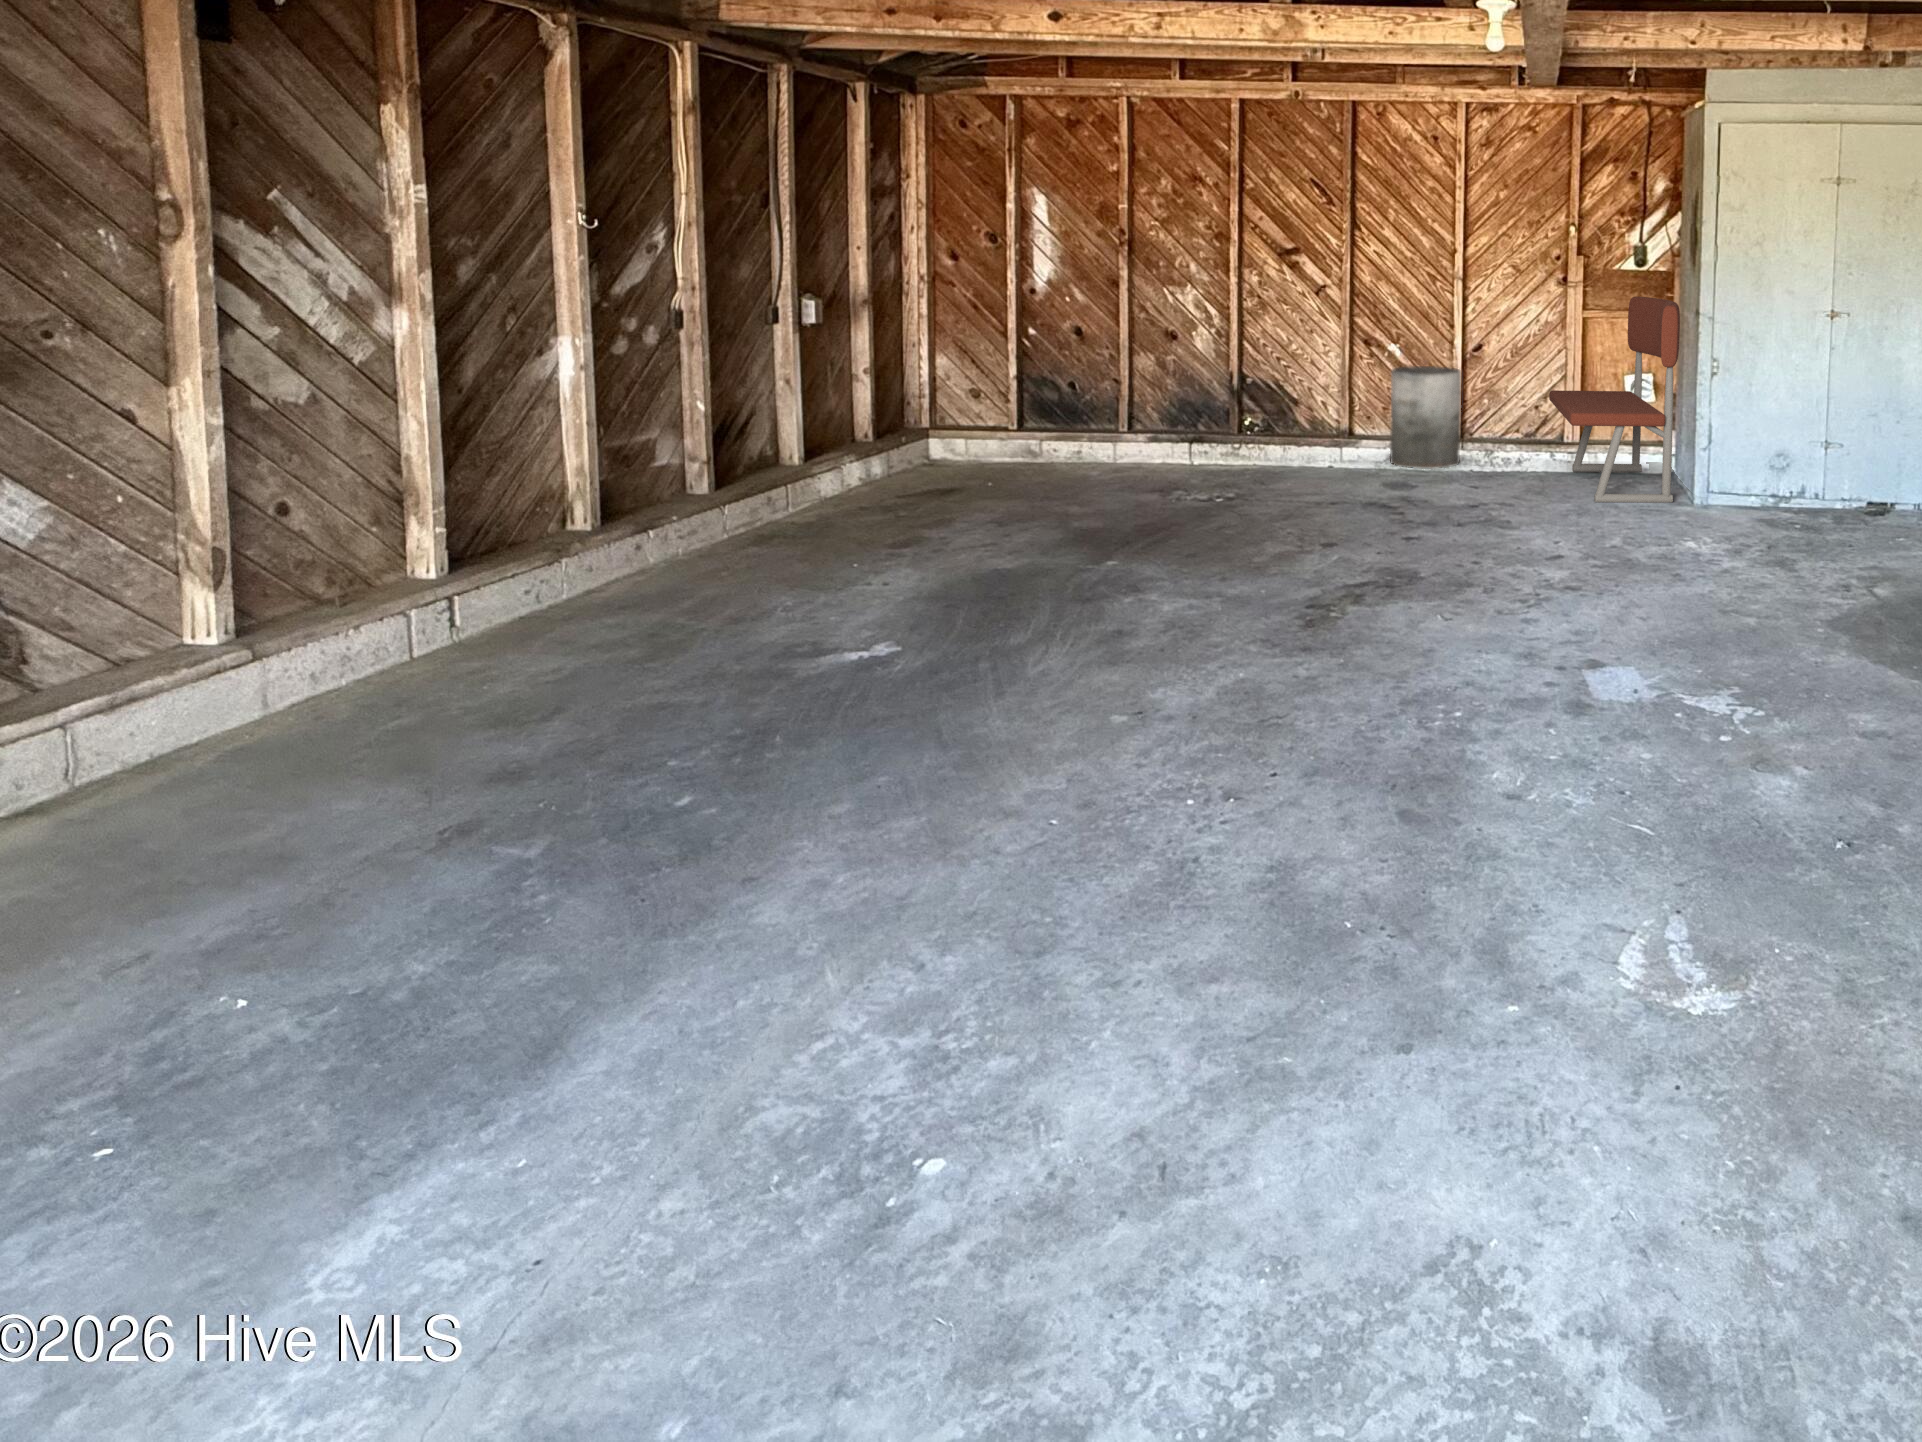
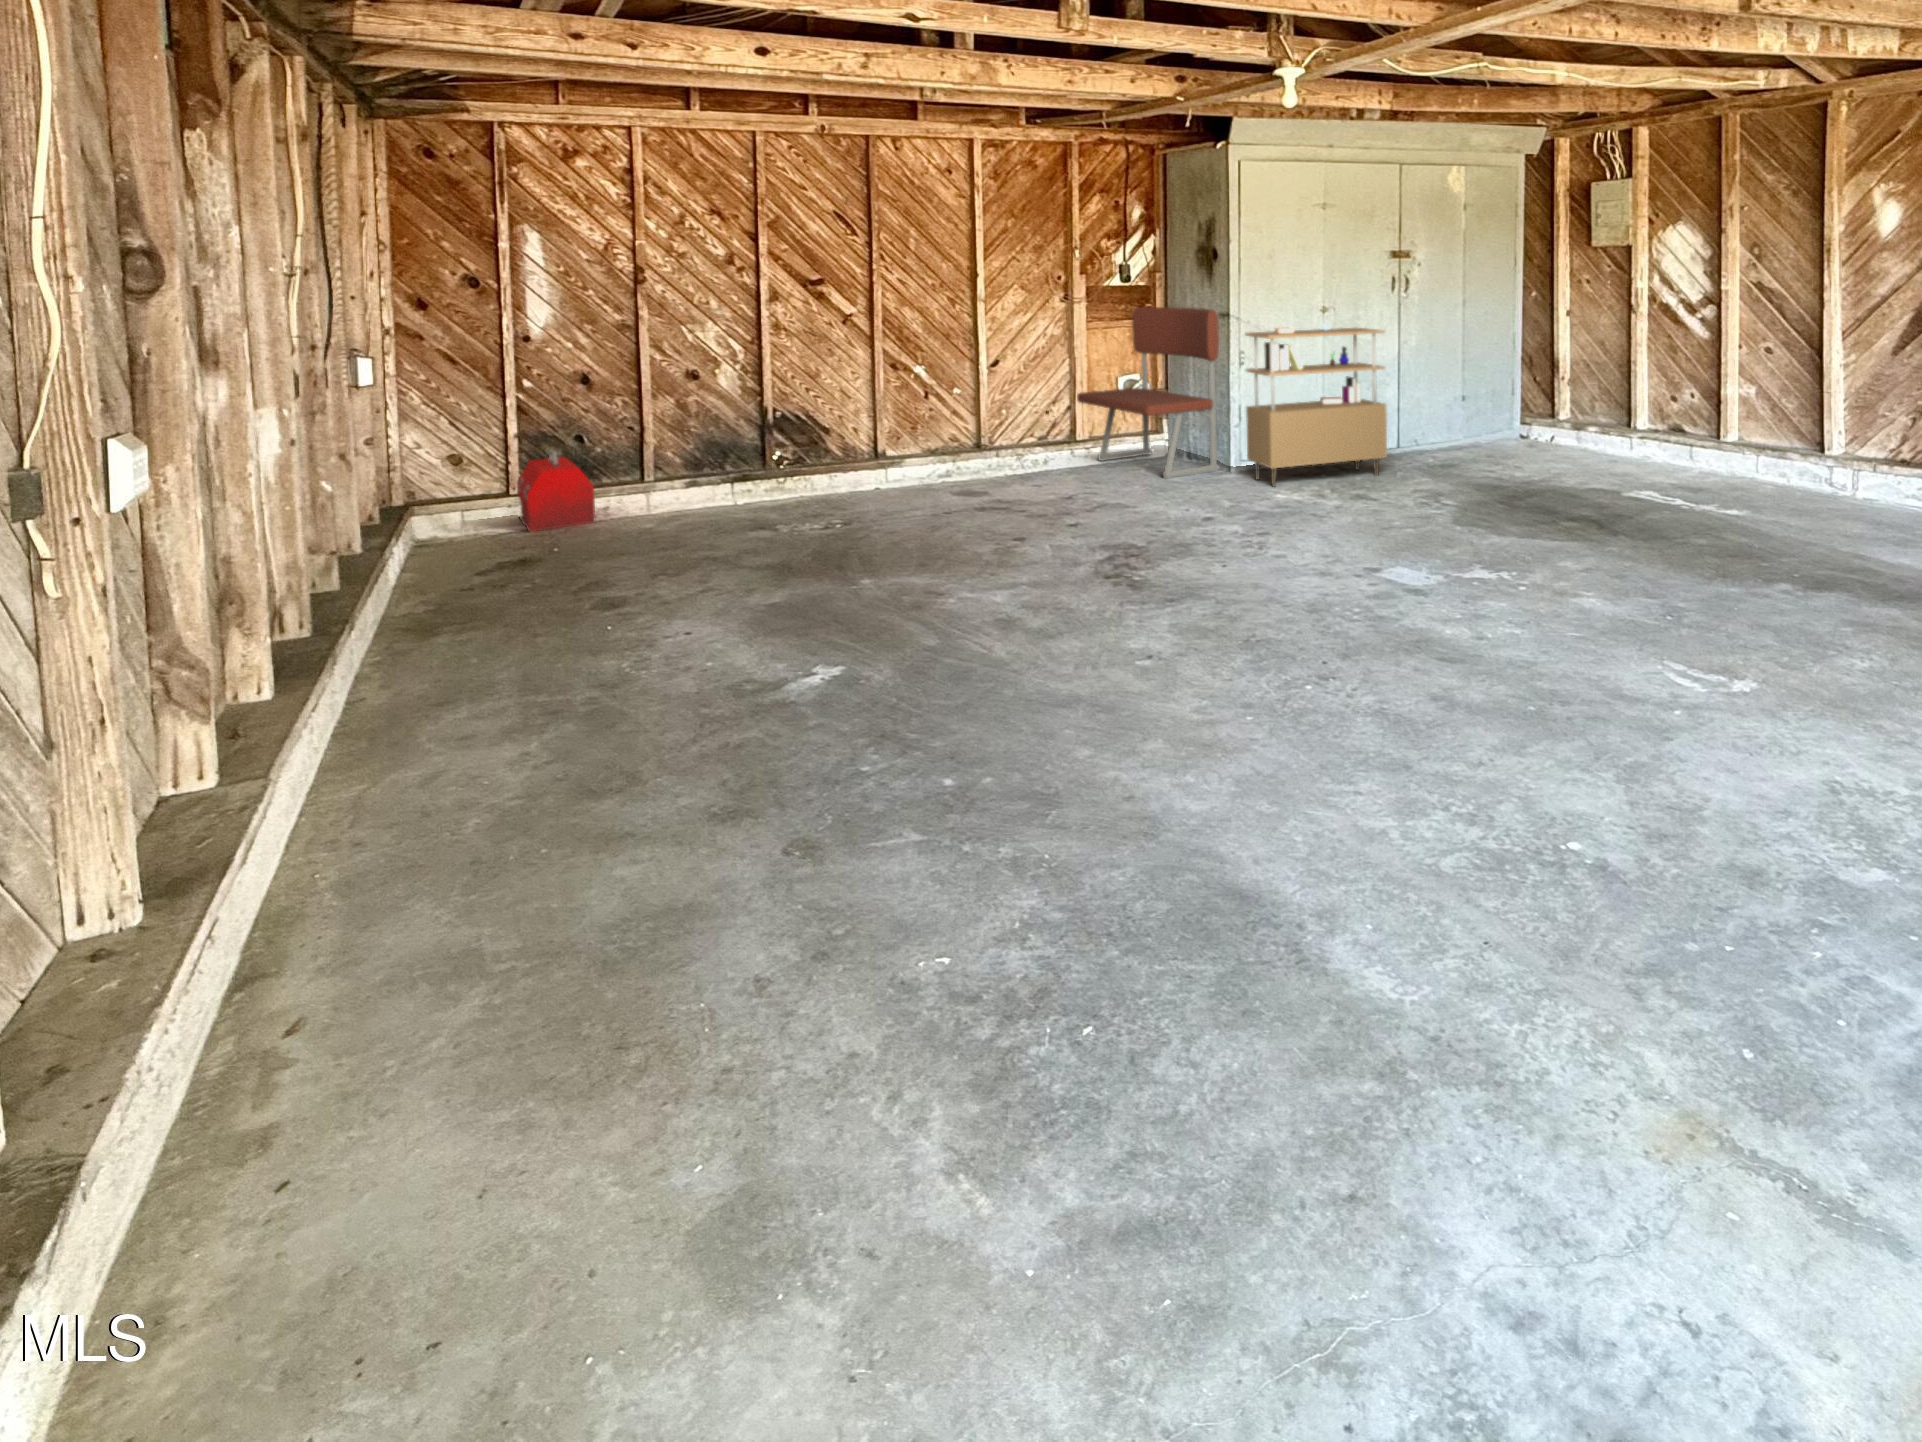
shelving unit: none [1681,330,1864,541] -> present [1245,322,1387,486]
trash can: present [1390,366,1461,469] -> none [927,383,995,477]
toolbox: none [997,392,1071,465] -> present [517,449,595,532]

